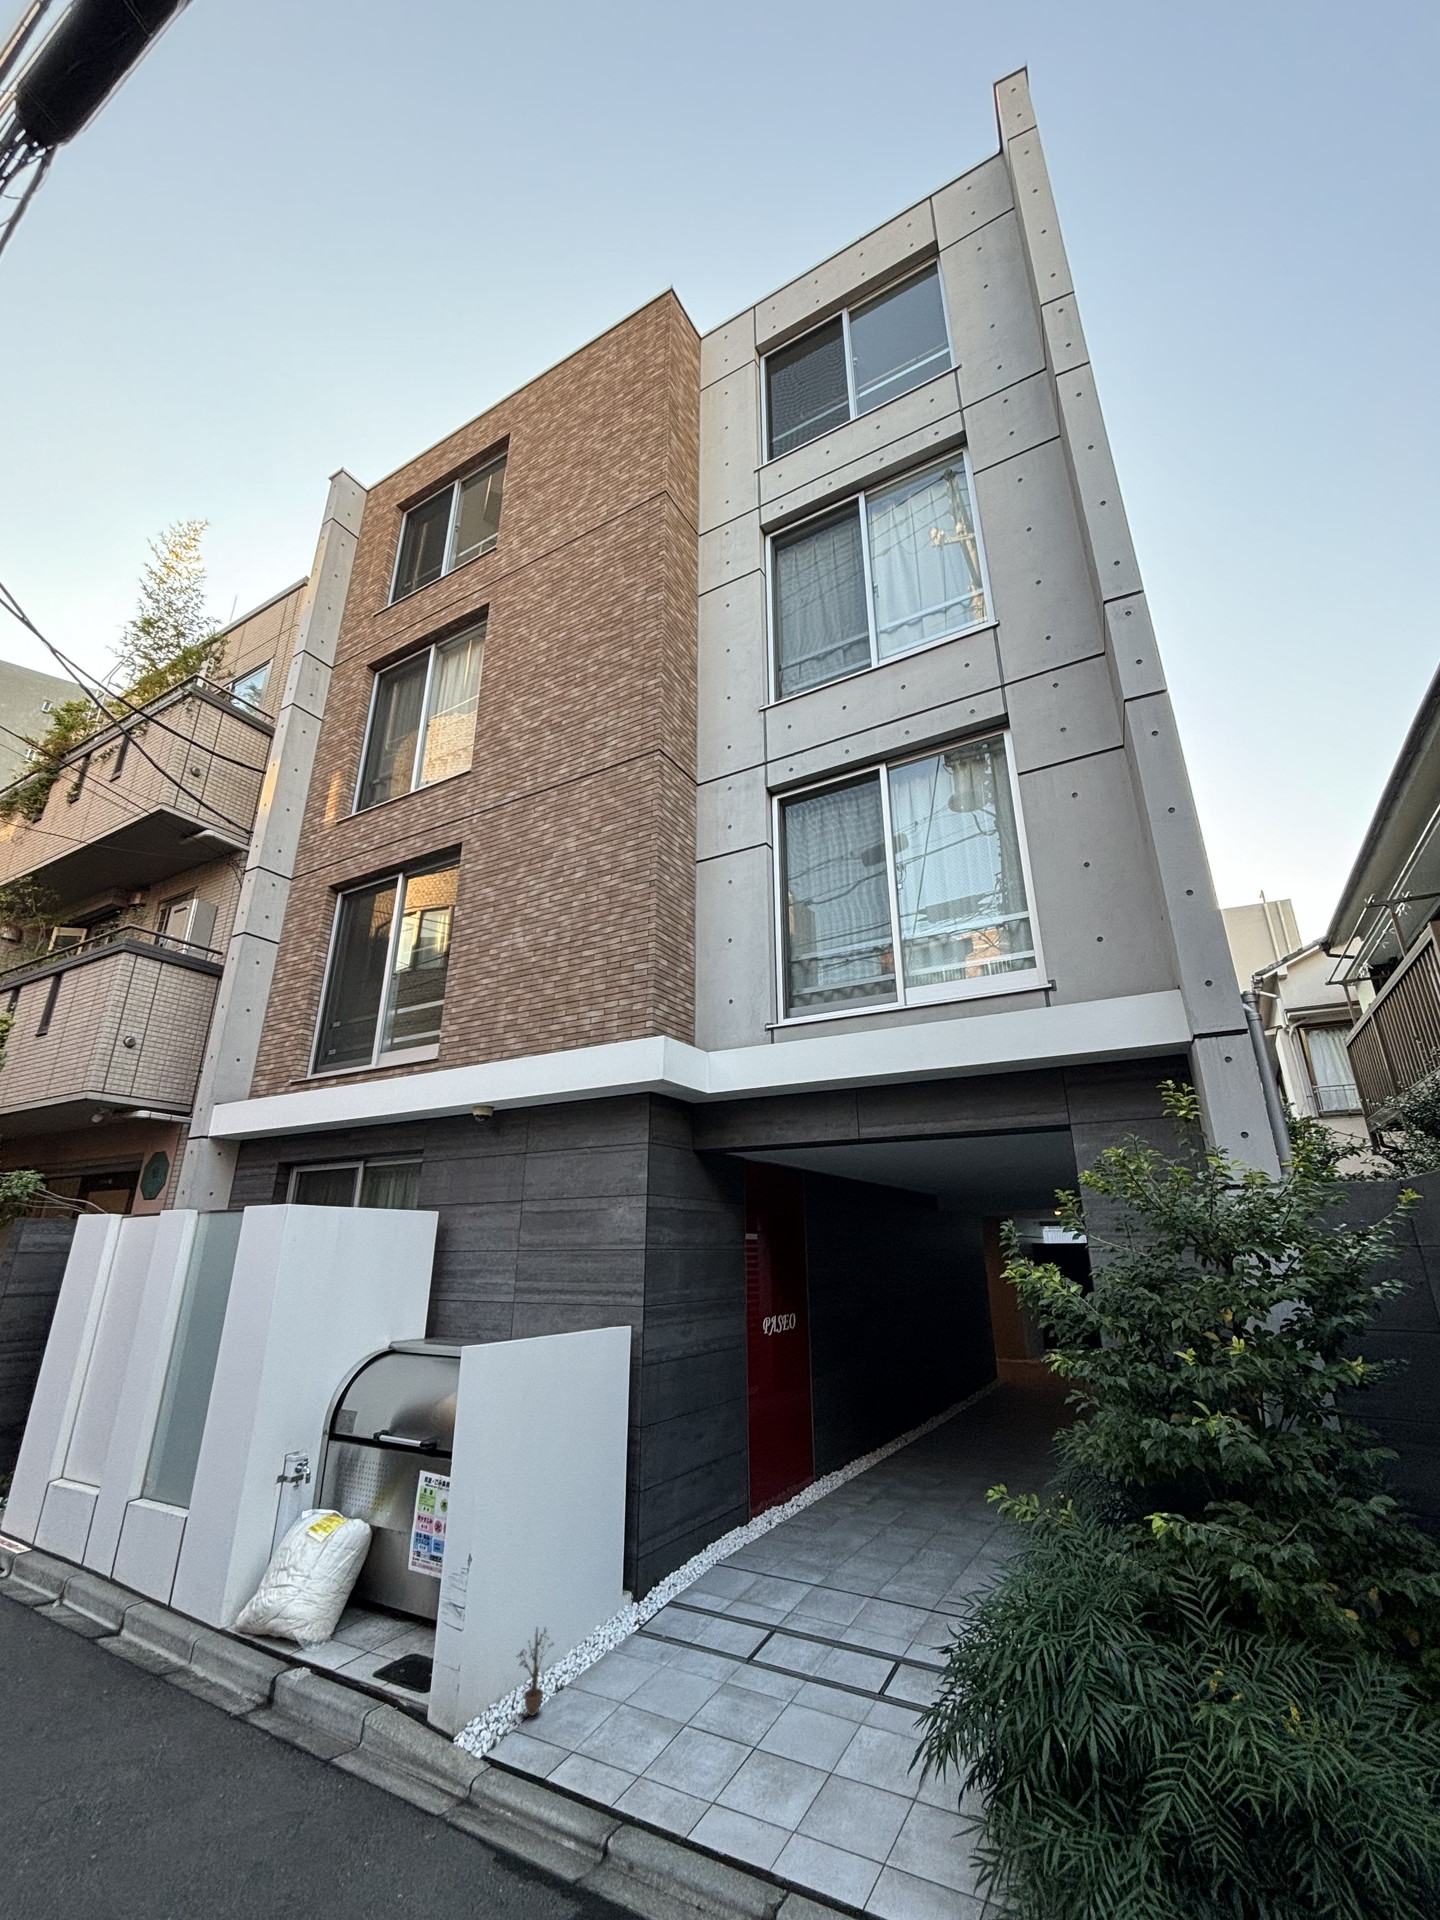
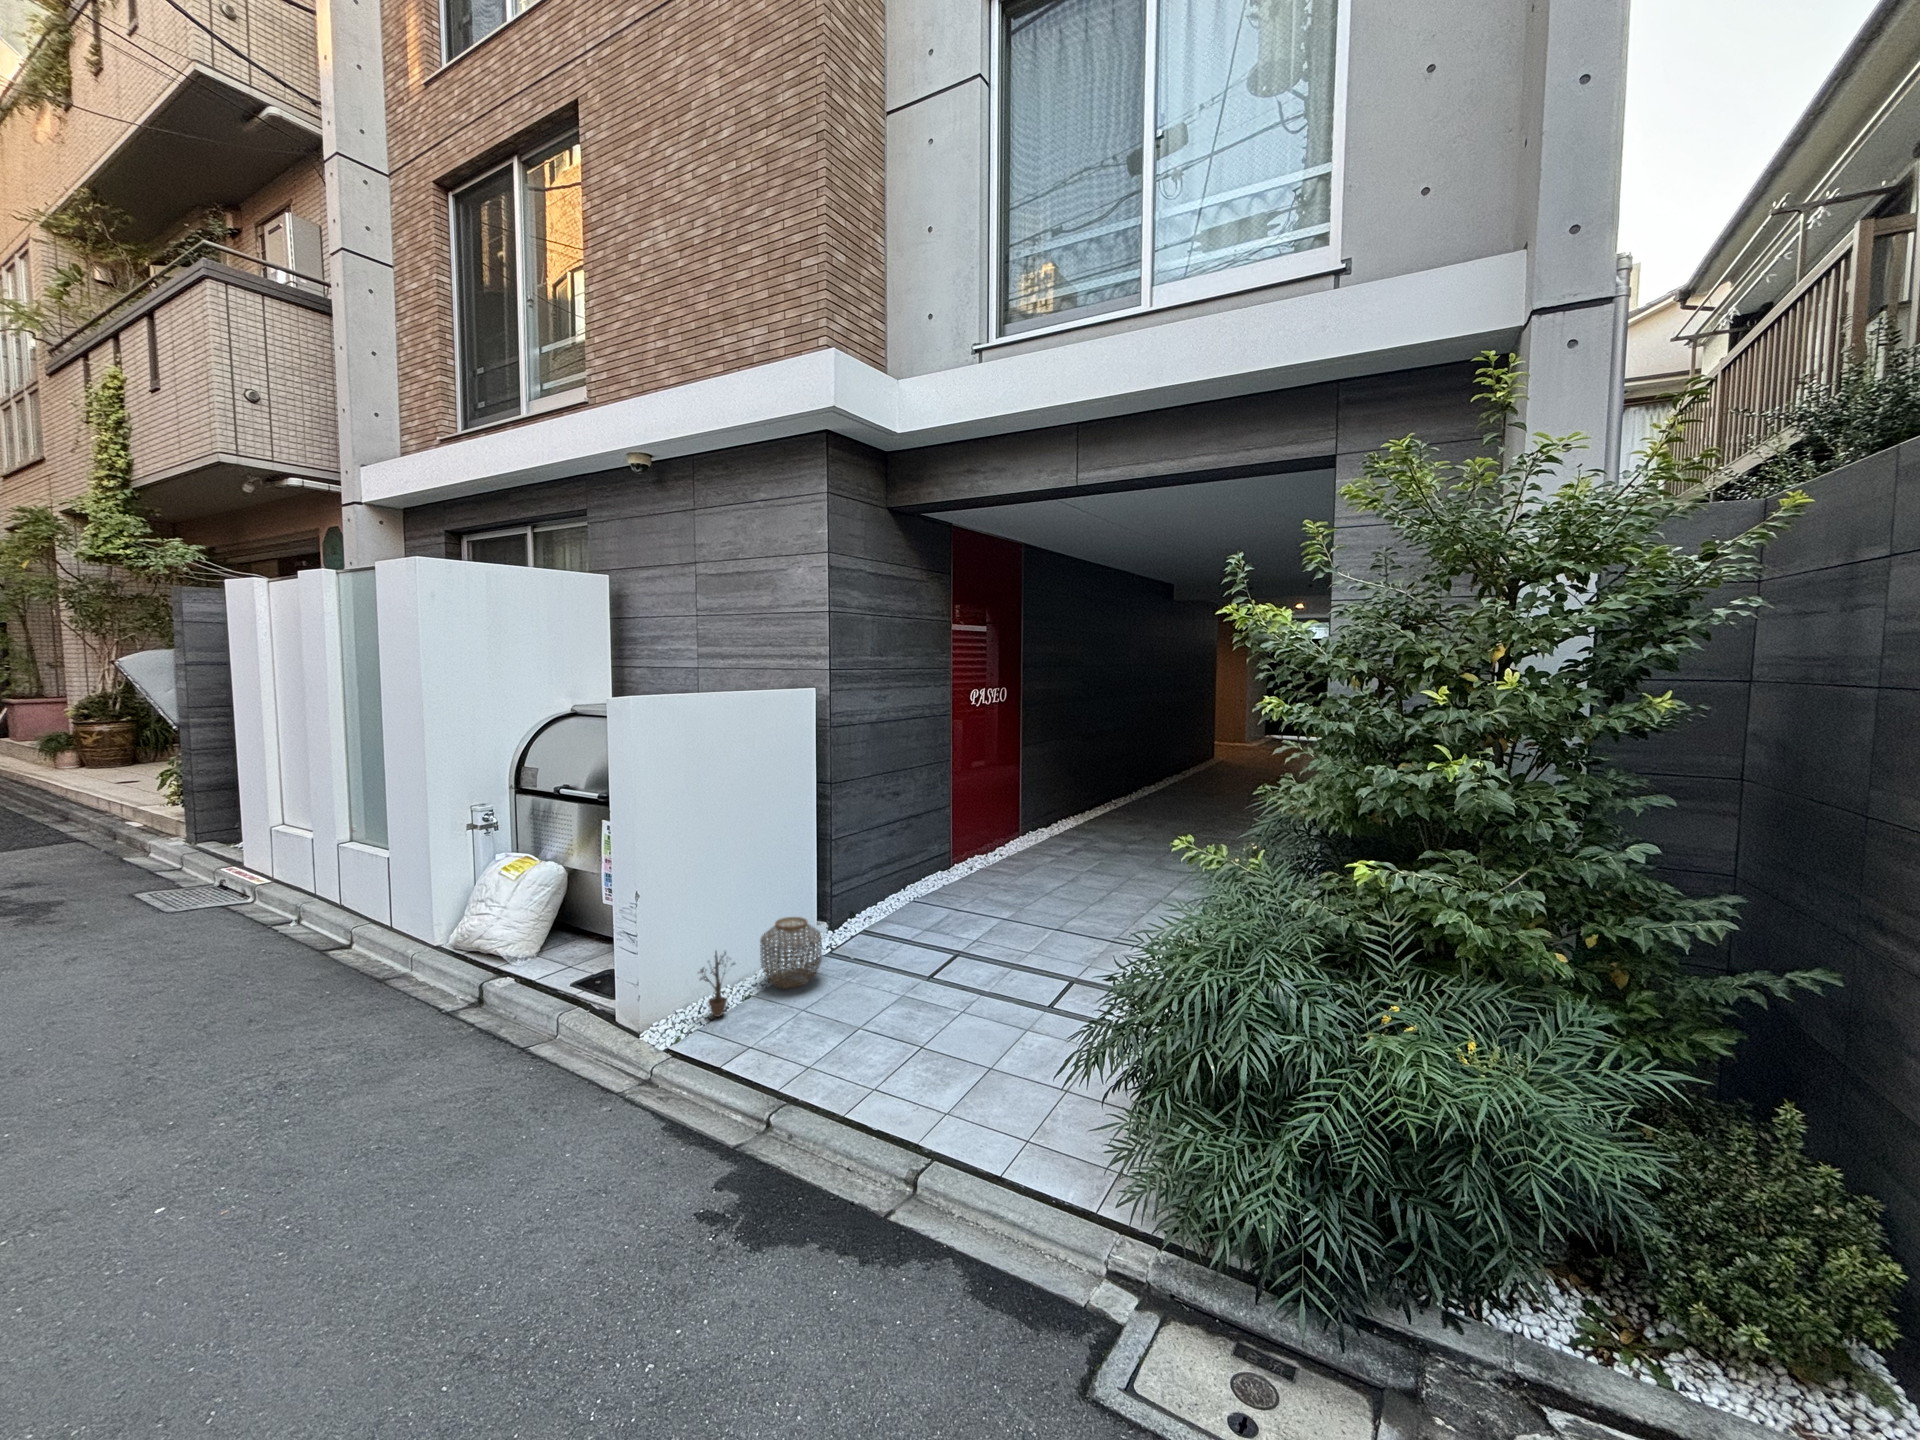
woven basket: none [573,1584,637,1678] -> present [760,917,822,989]

